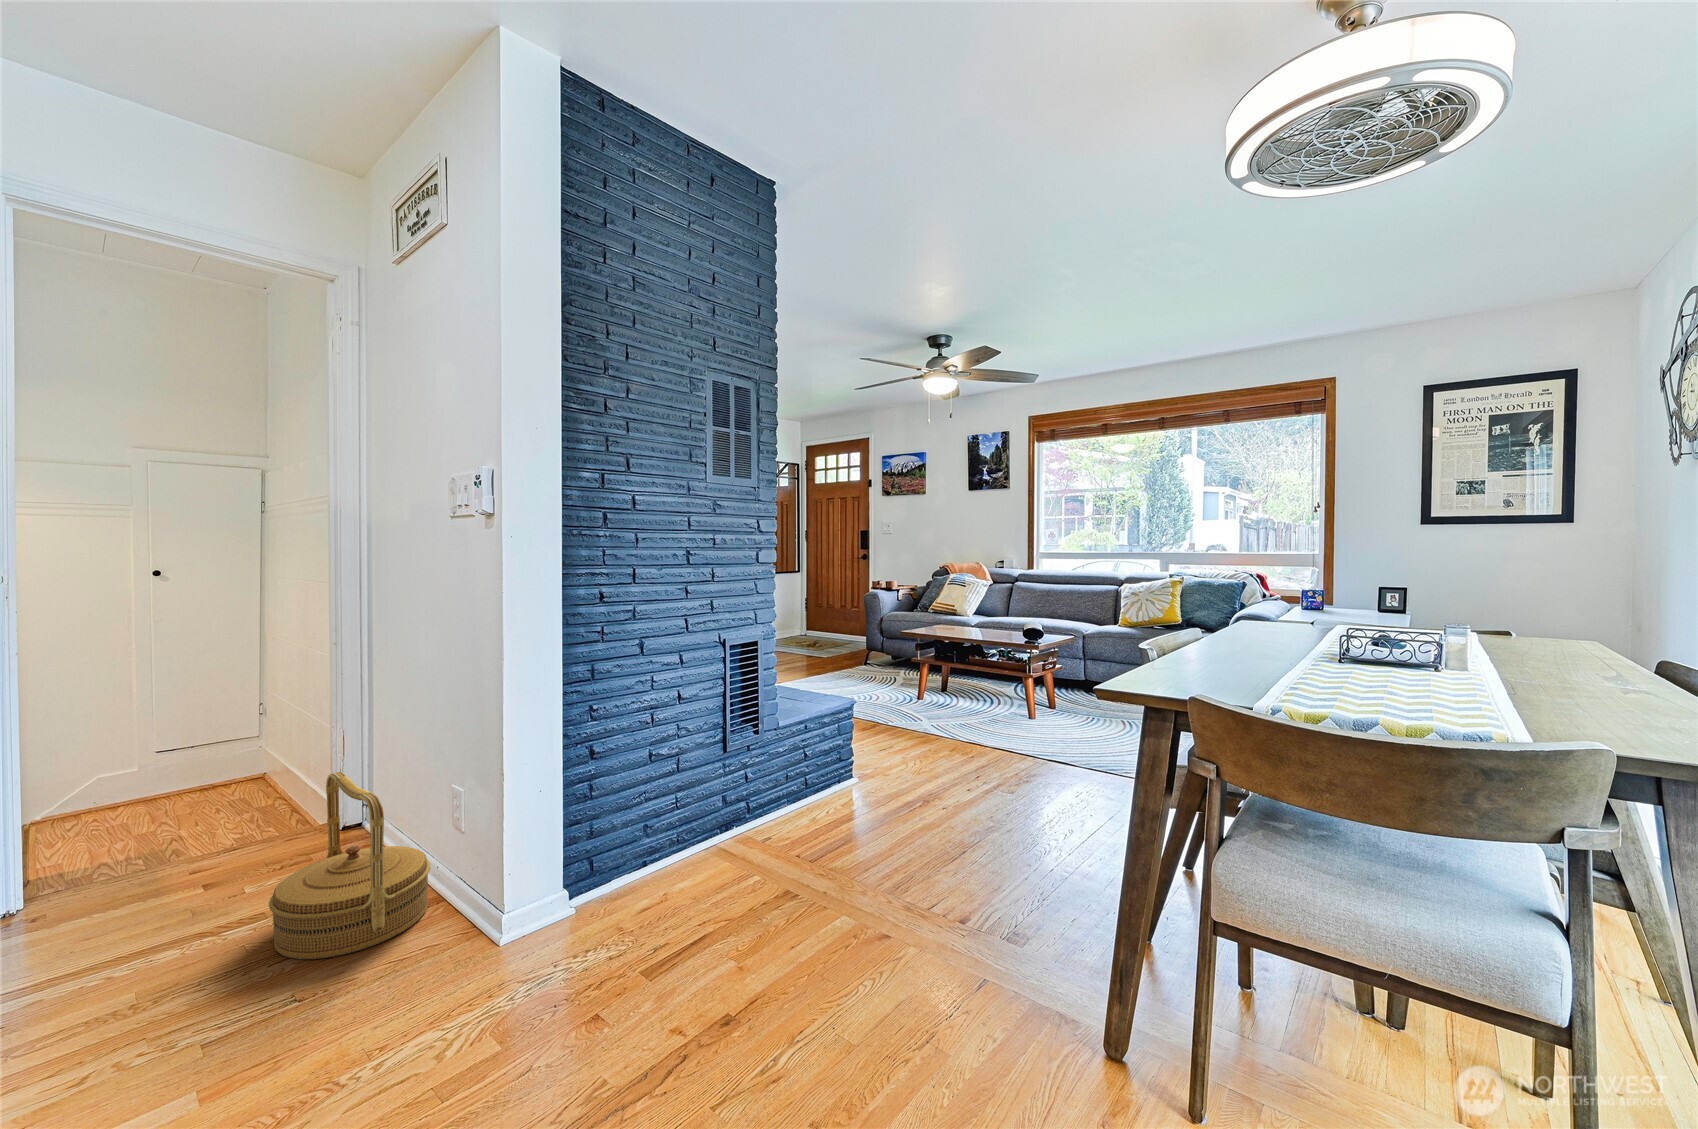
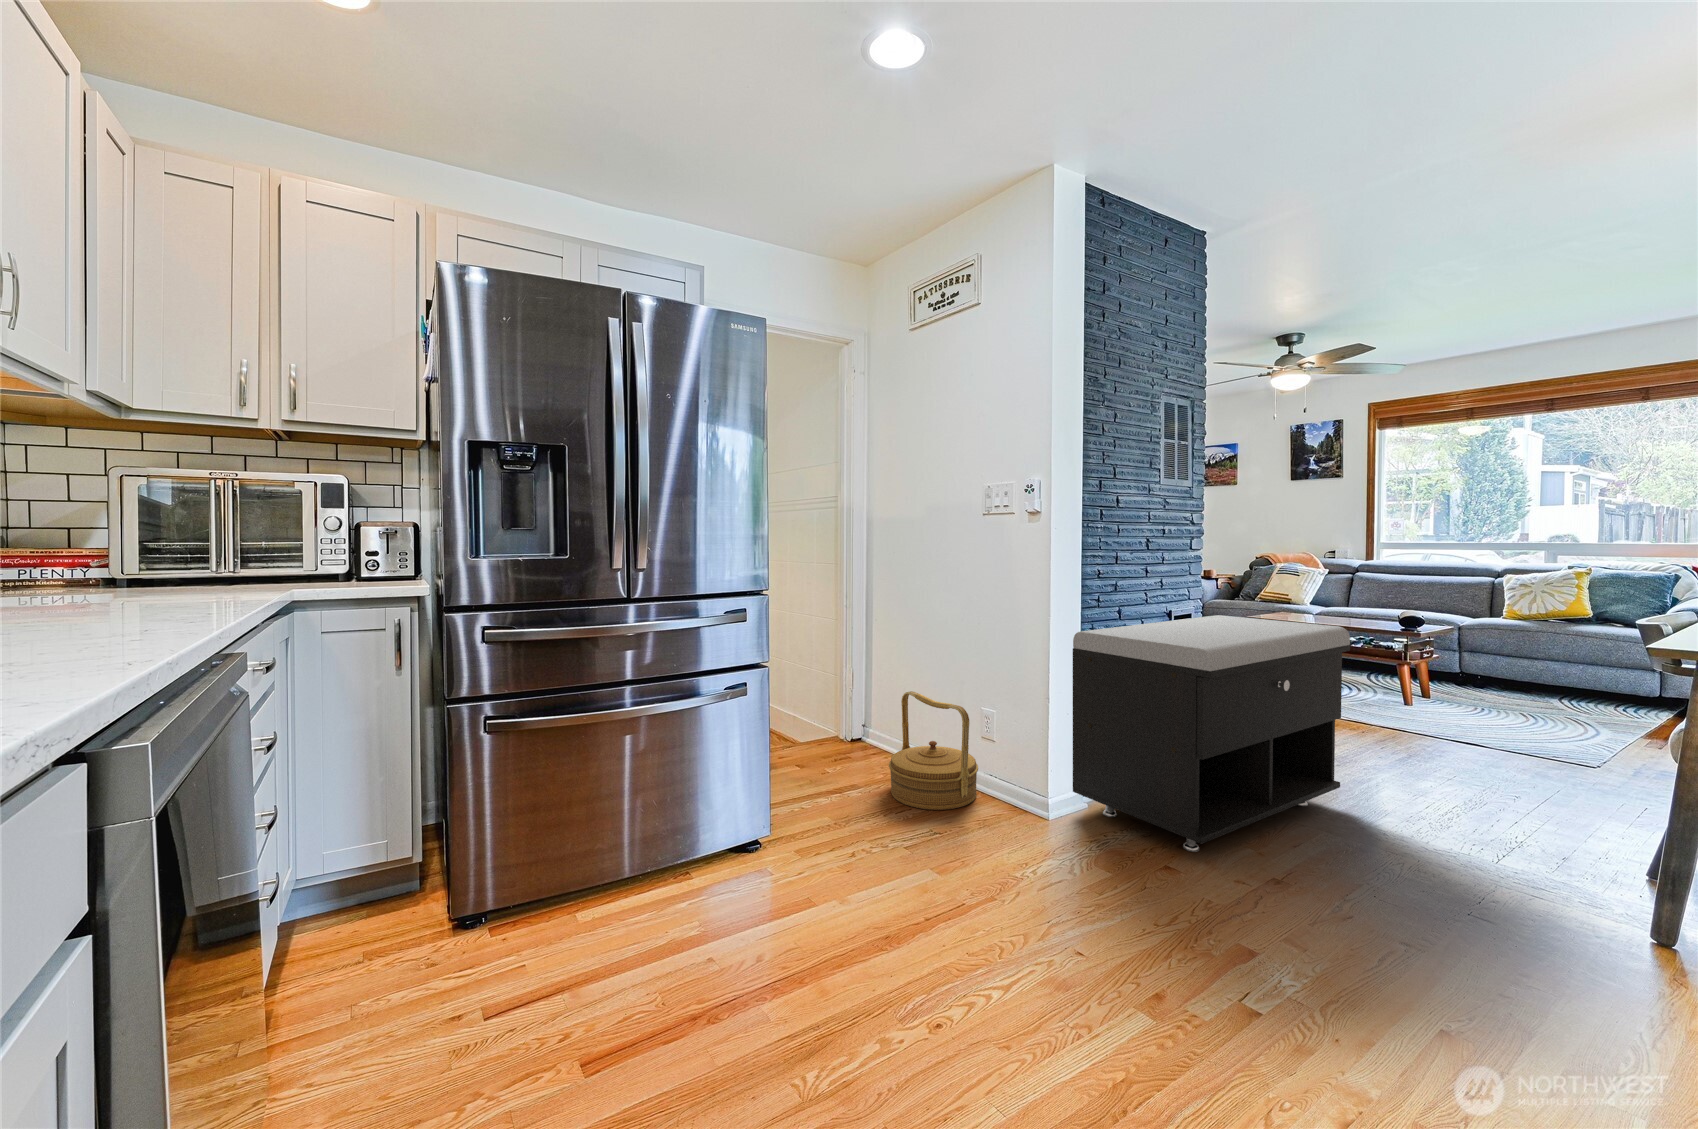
storage bench: none [543,642,895,977] -> present [1073,615,1350,852]

